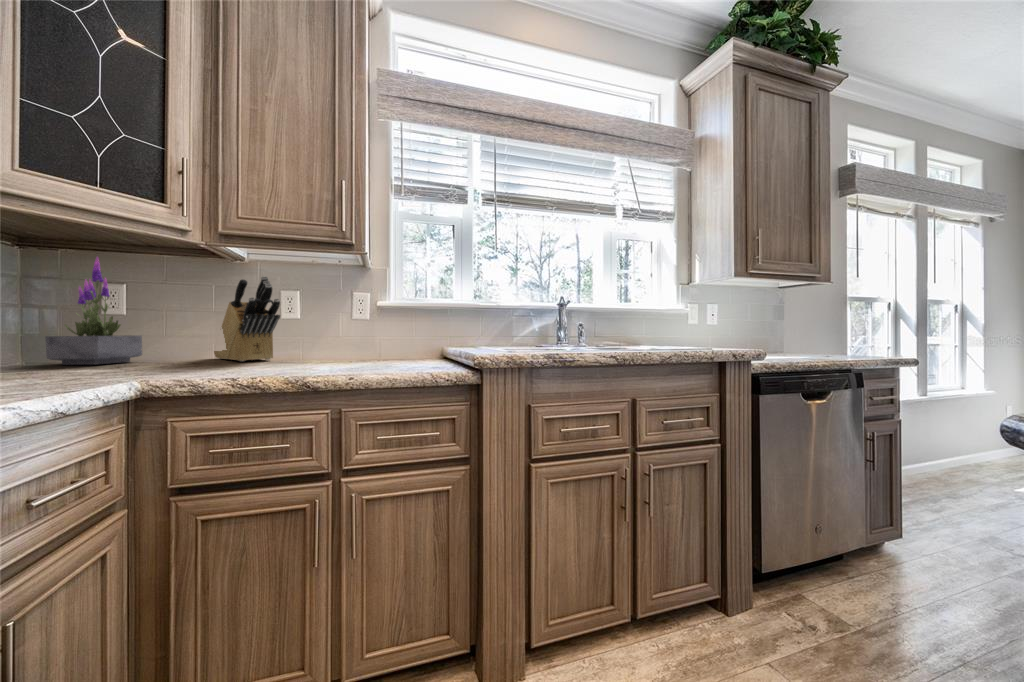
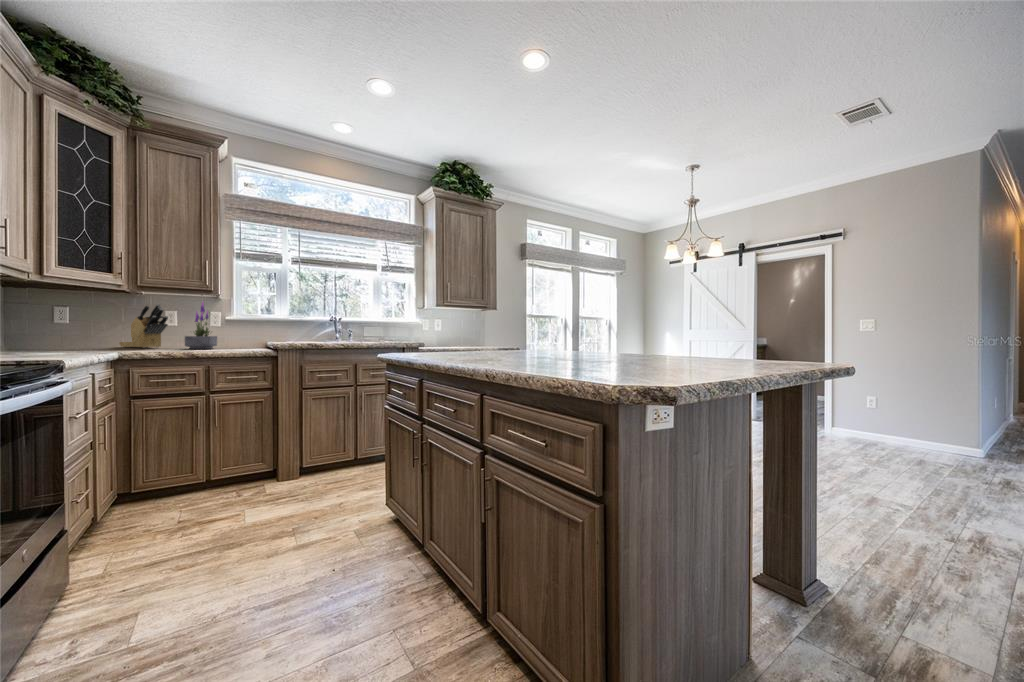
potted plant: present [45,258,142,365] -> present [185,303,217,349]

